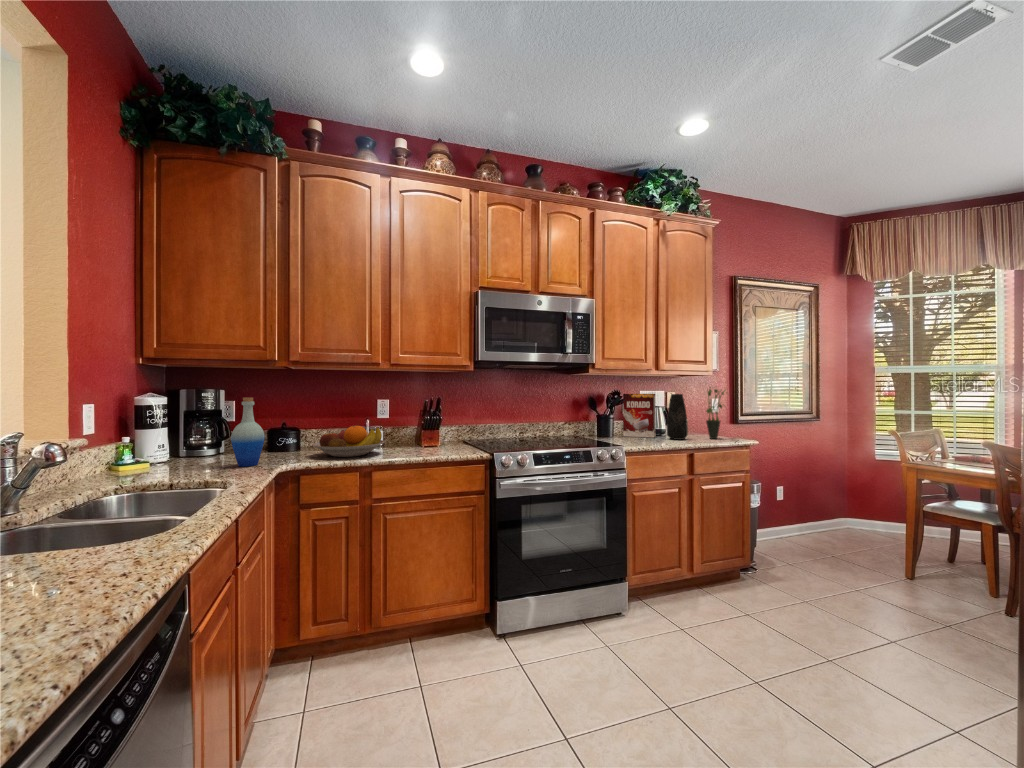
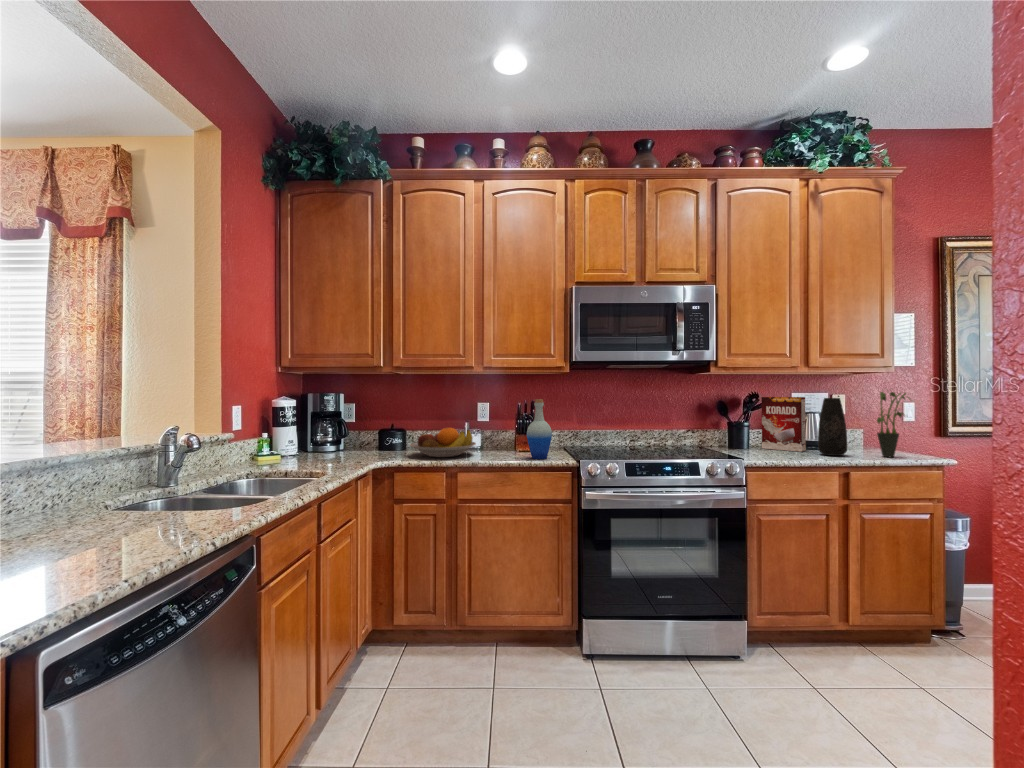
bottle: present [231,398,265,467] -> present [527,399,552,459]

